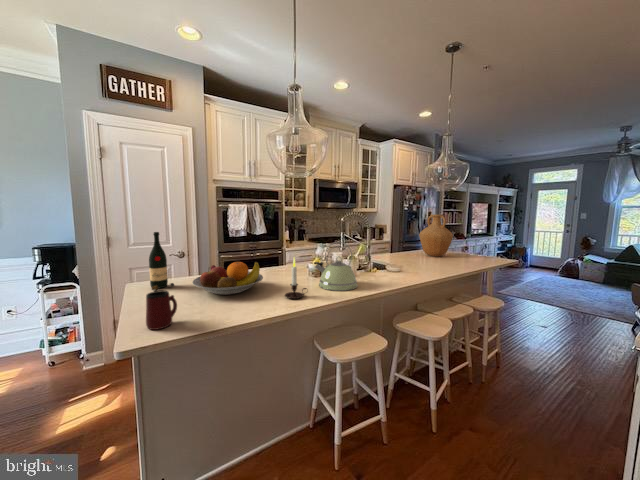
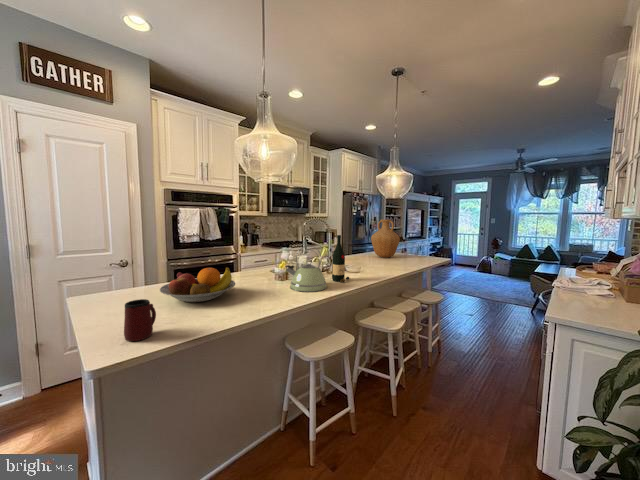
wine bottle: present [149,232,174,290] -> present [332,235,350,282]
candle: present [285,258,307,299] -> none [261,260,284,302]

